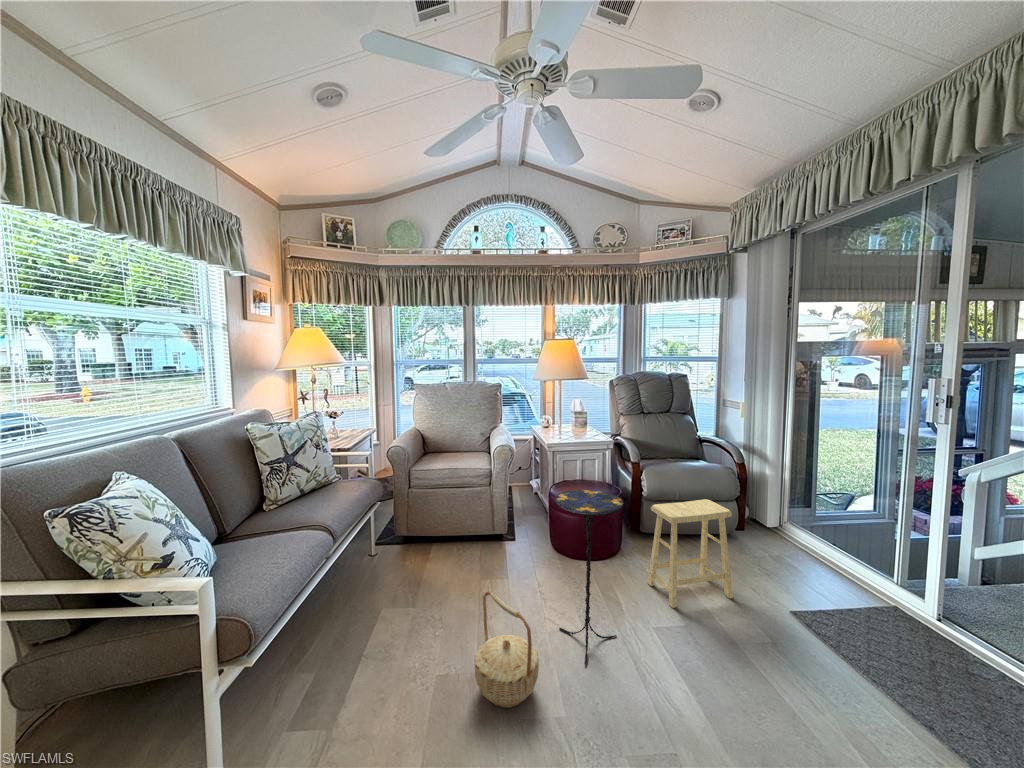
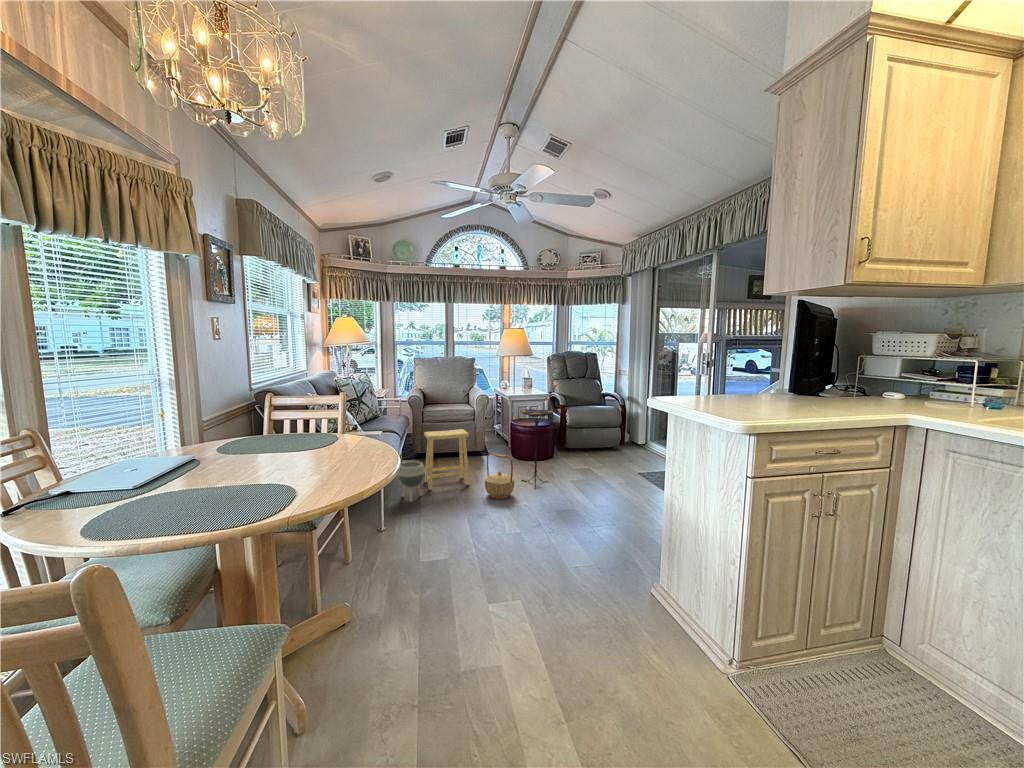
footstool: present [648,499,733,608] -> present [424,429,470,490]
planter: none [290,603,354,704] -> present [397,461,425,502]

